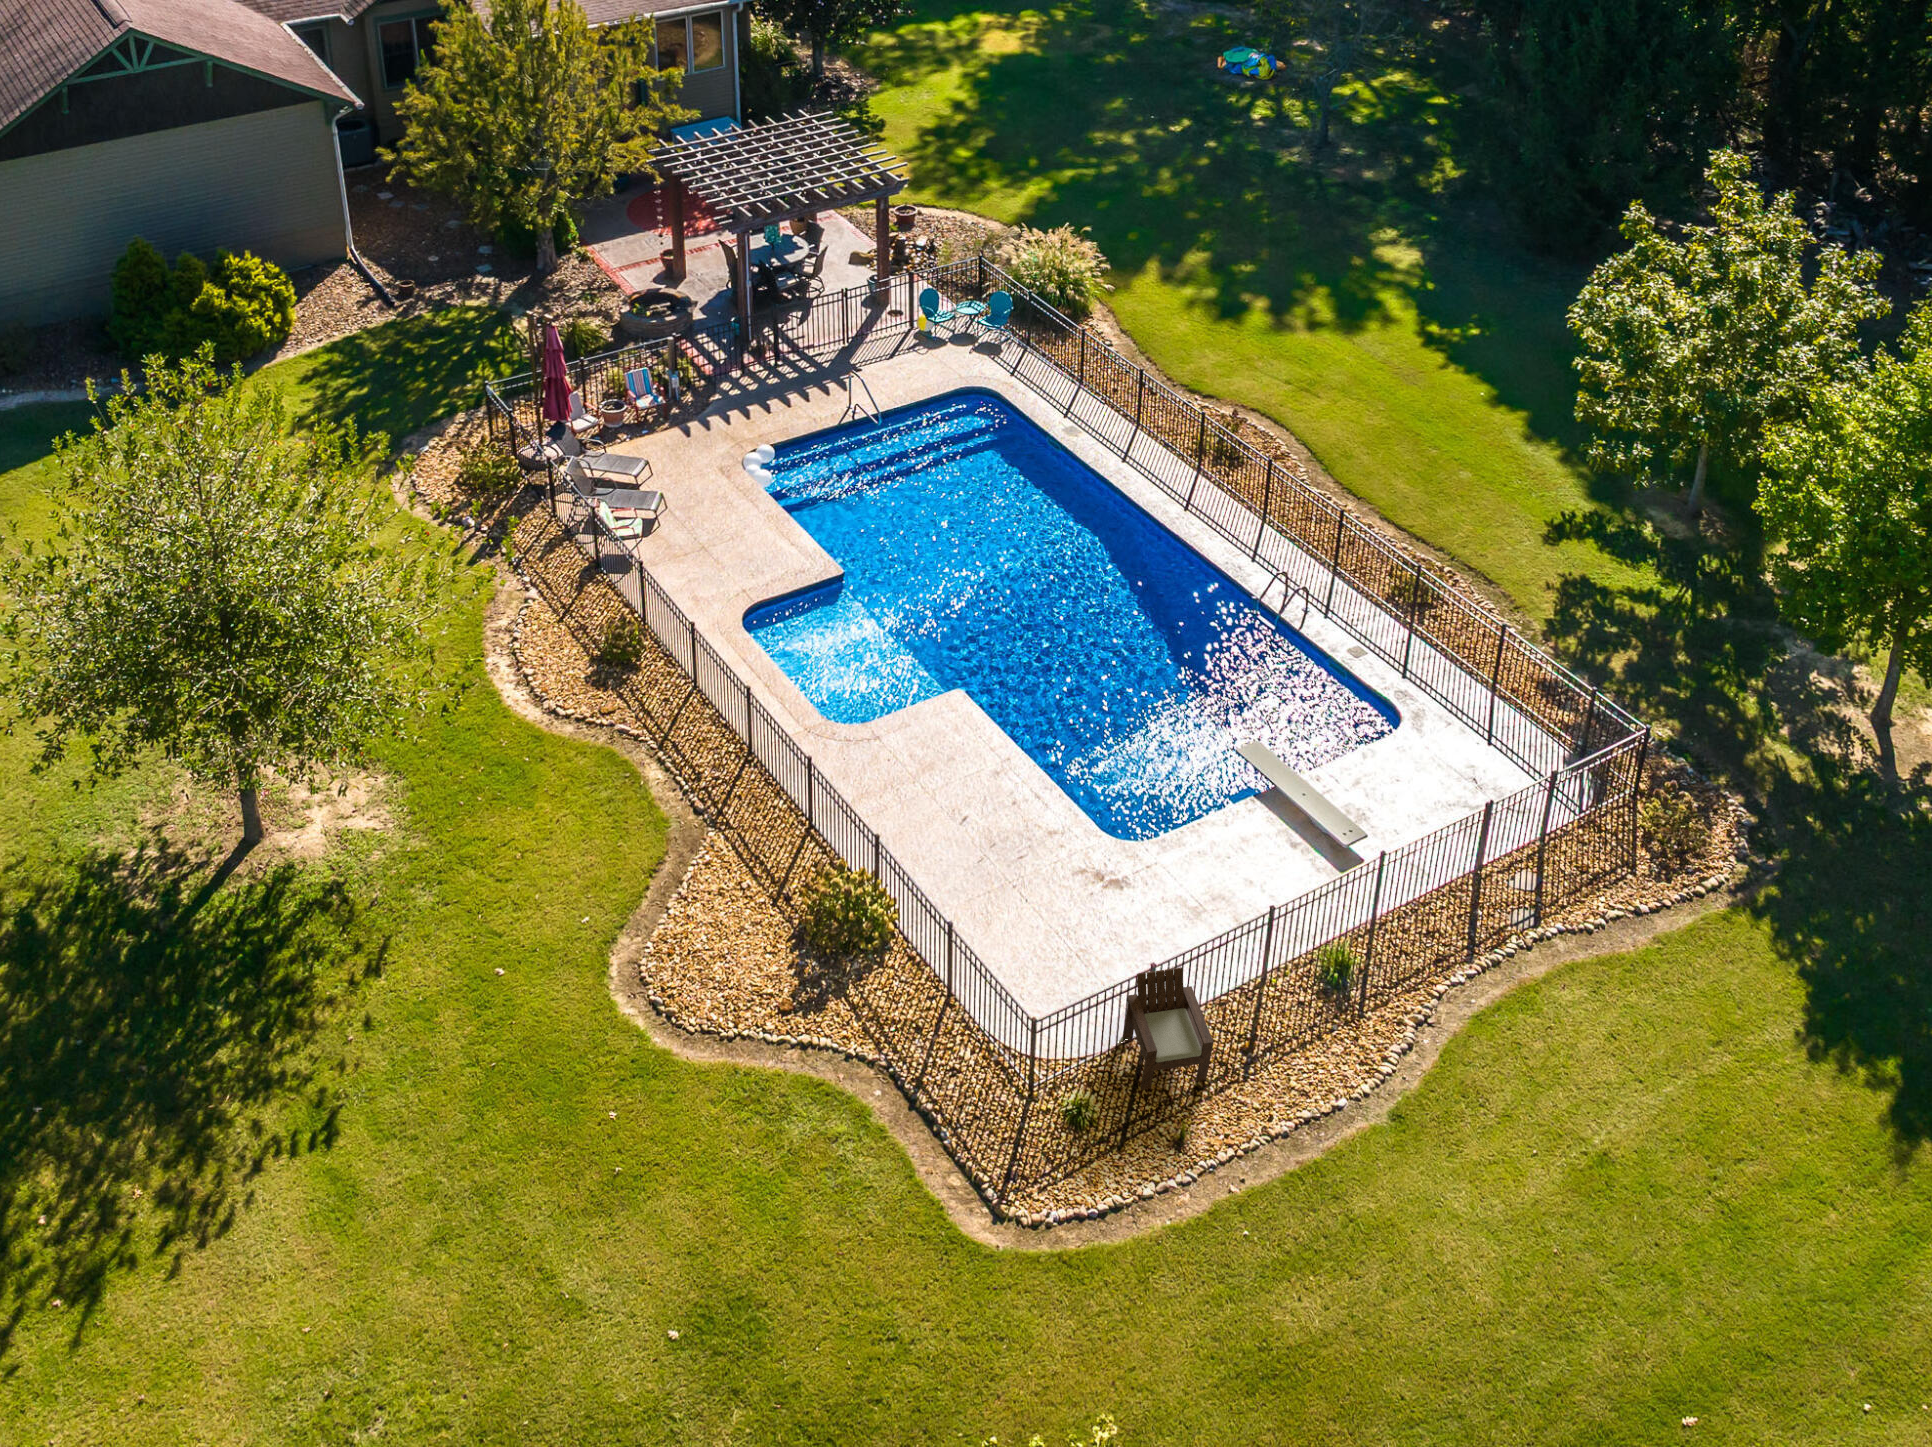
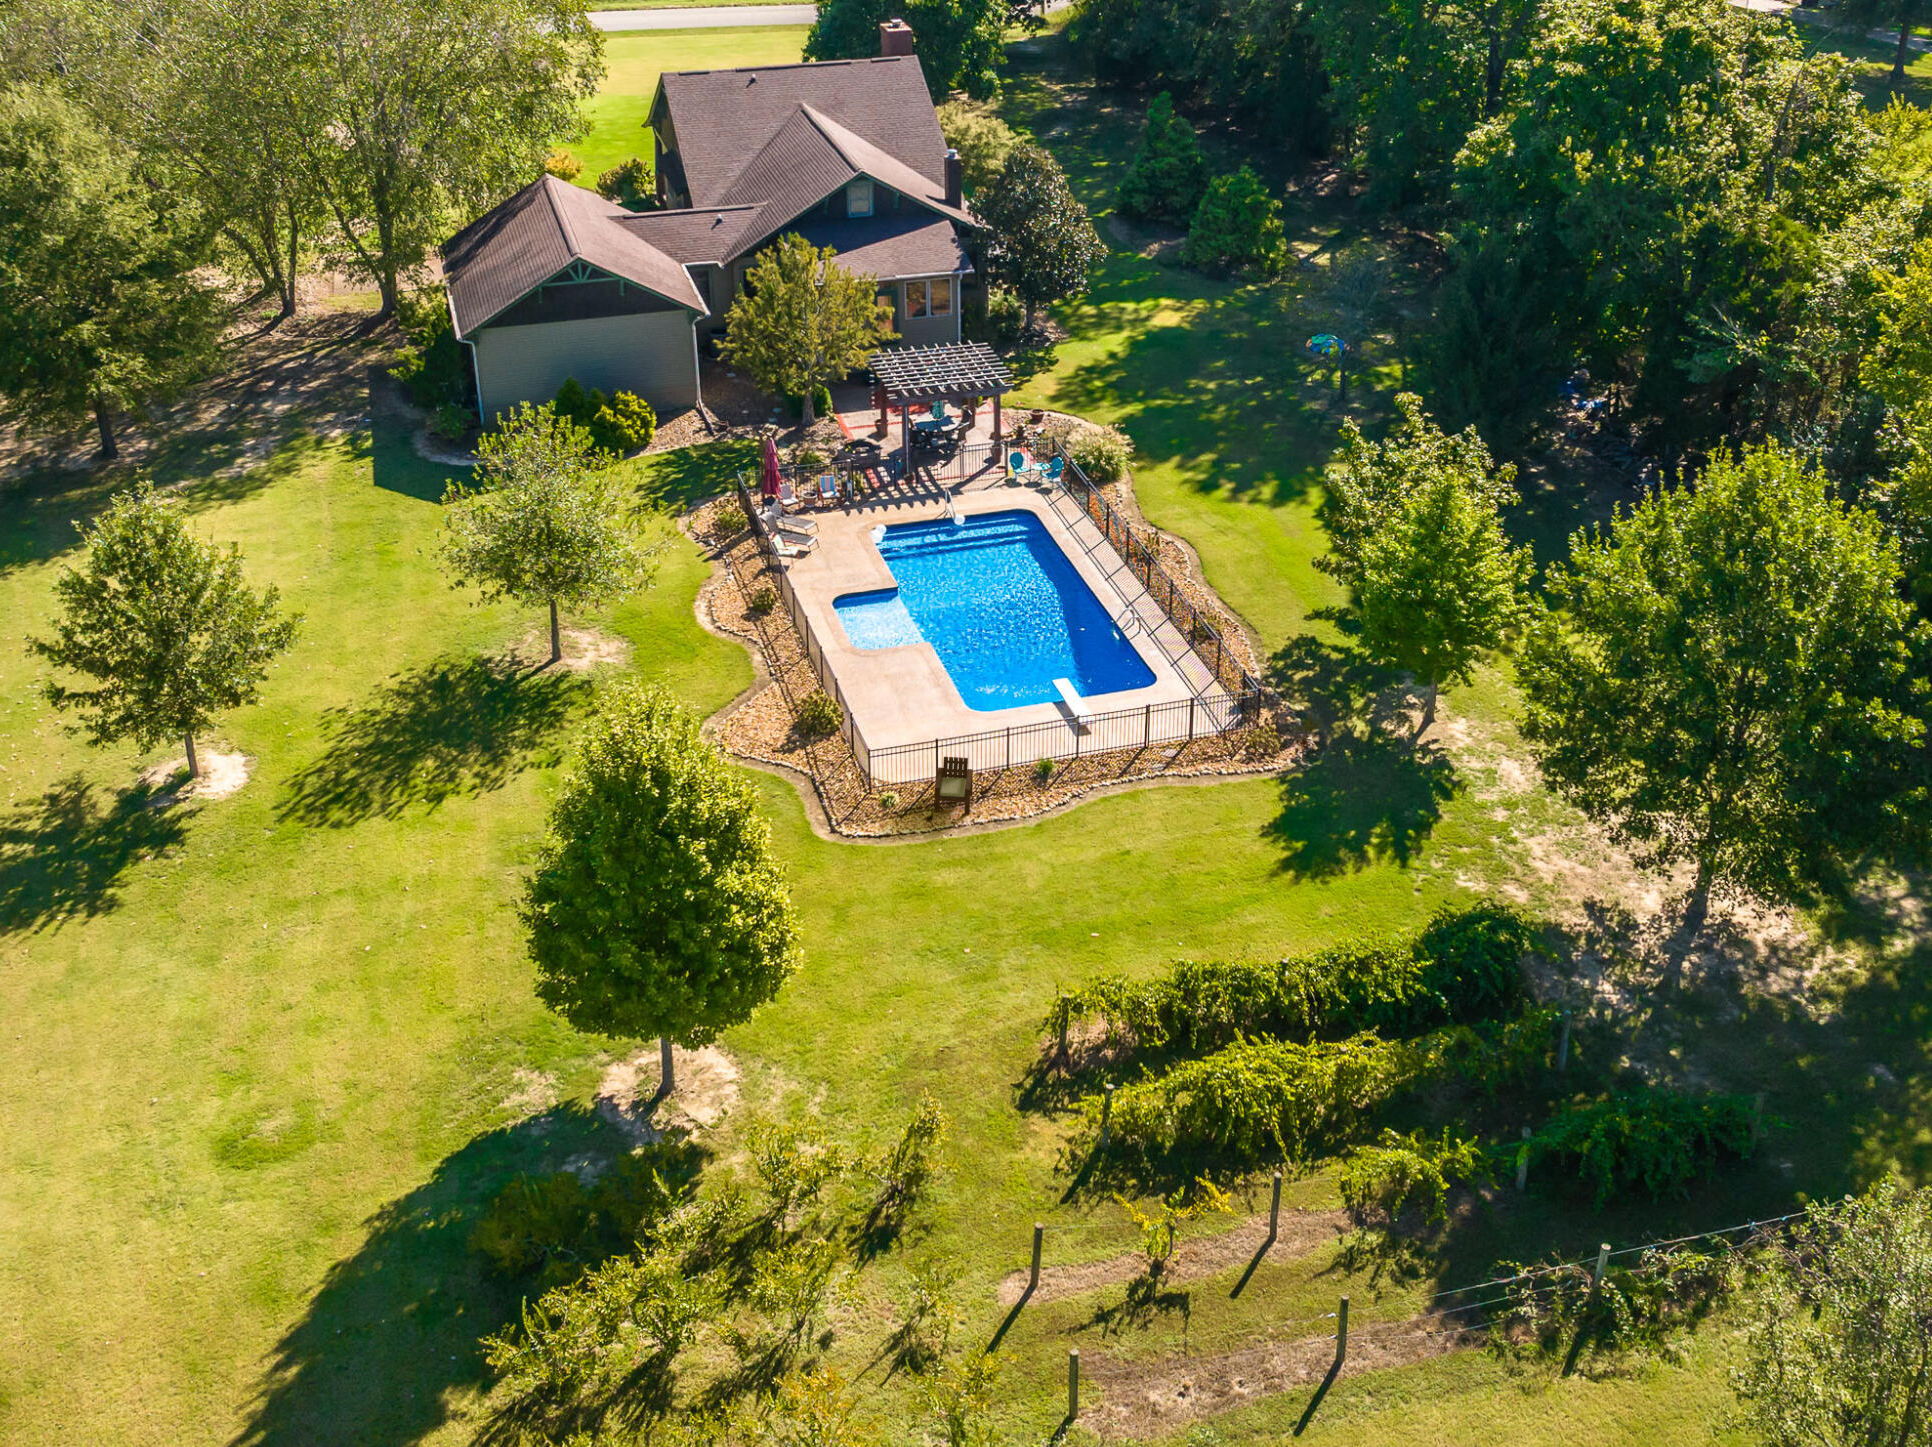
potted tree: none [1635,737,1686,793] -> present [1293,714,1321,746]

